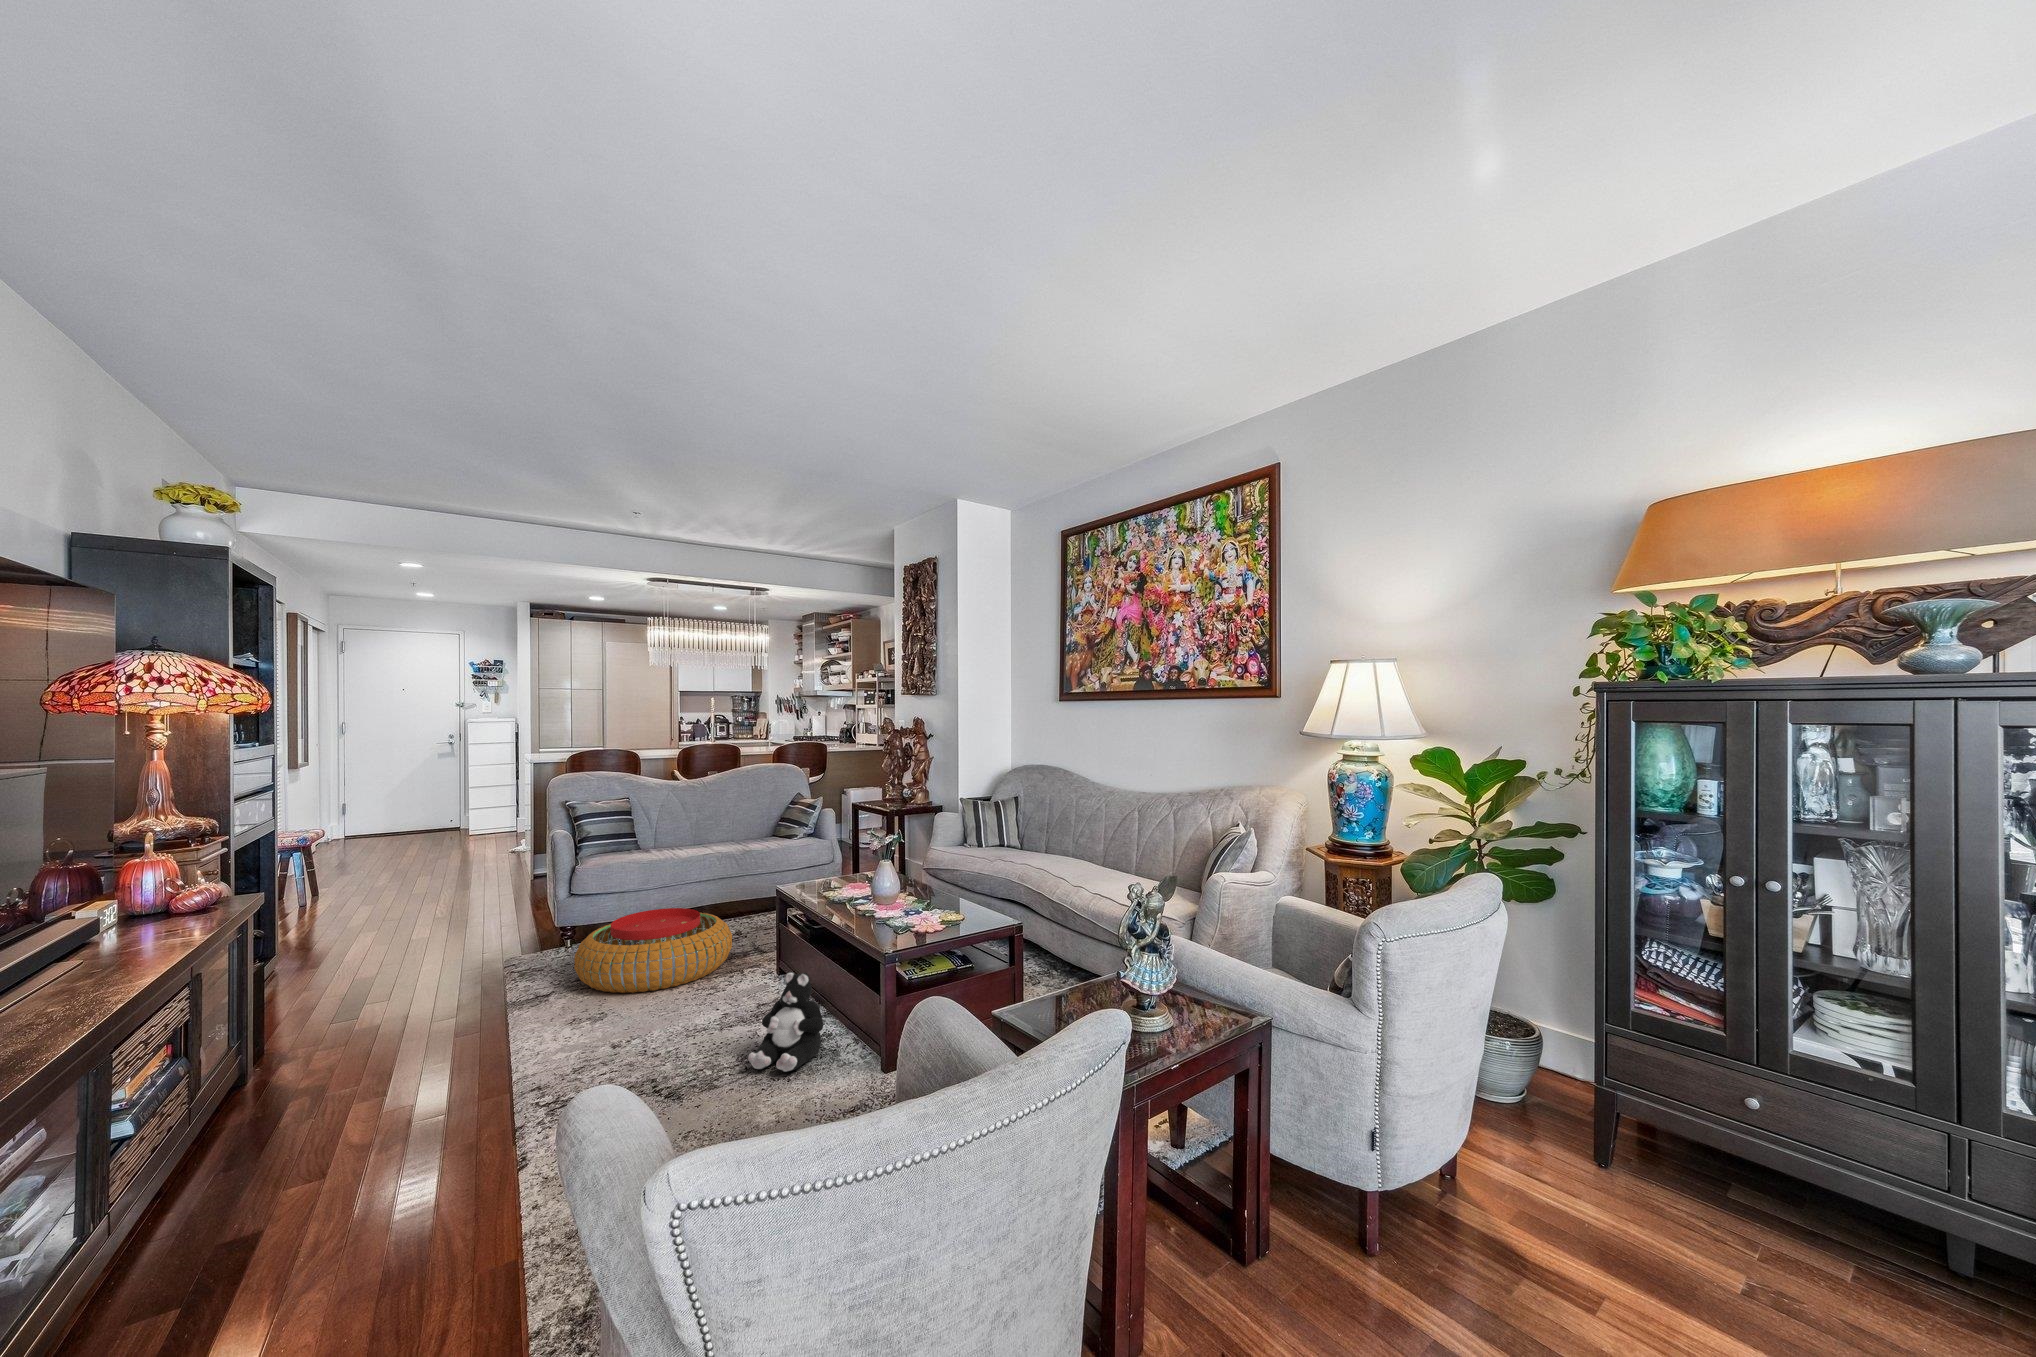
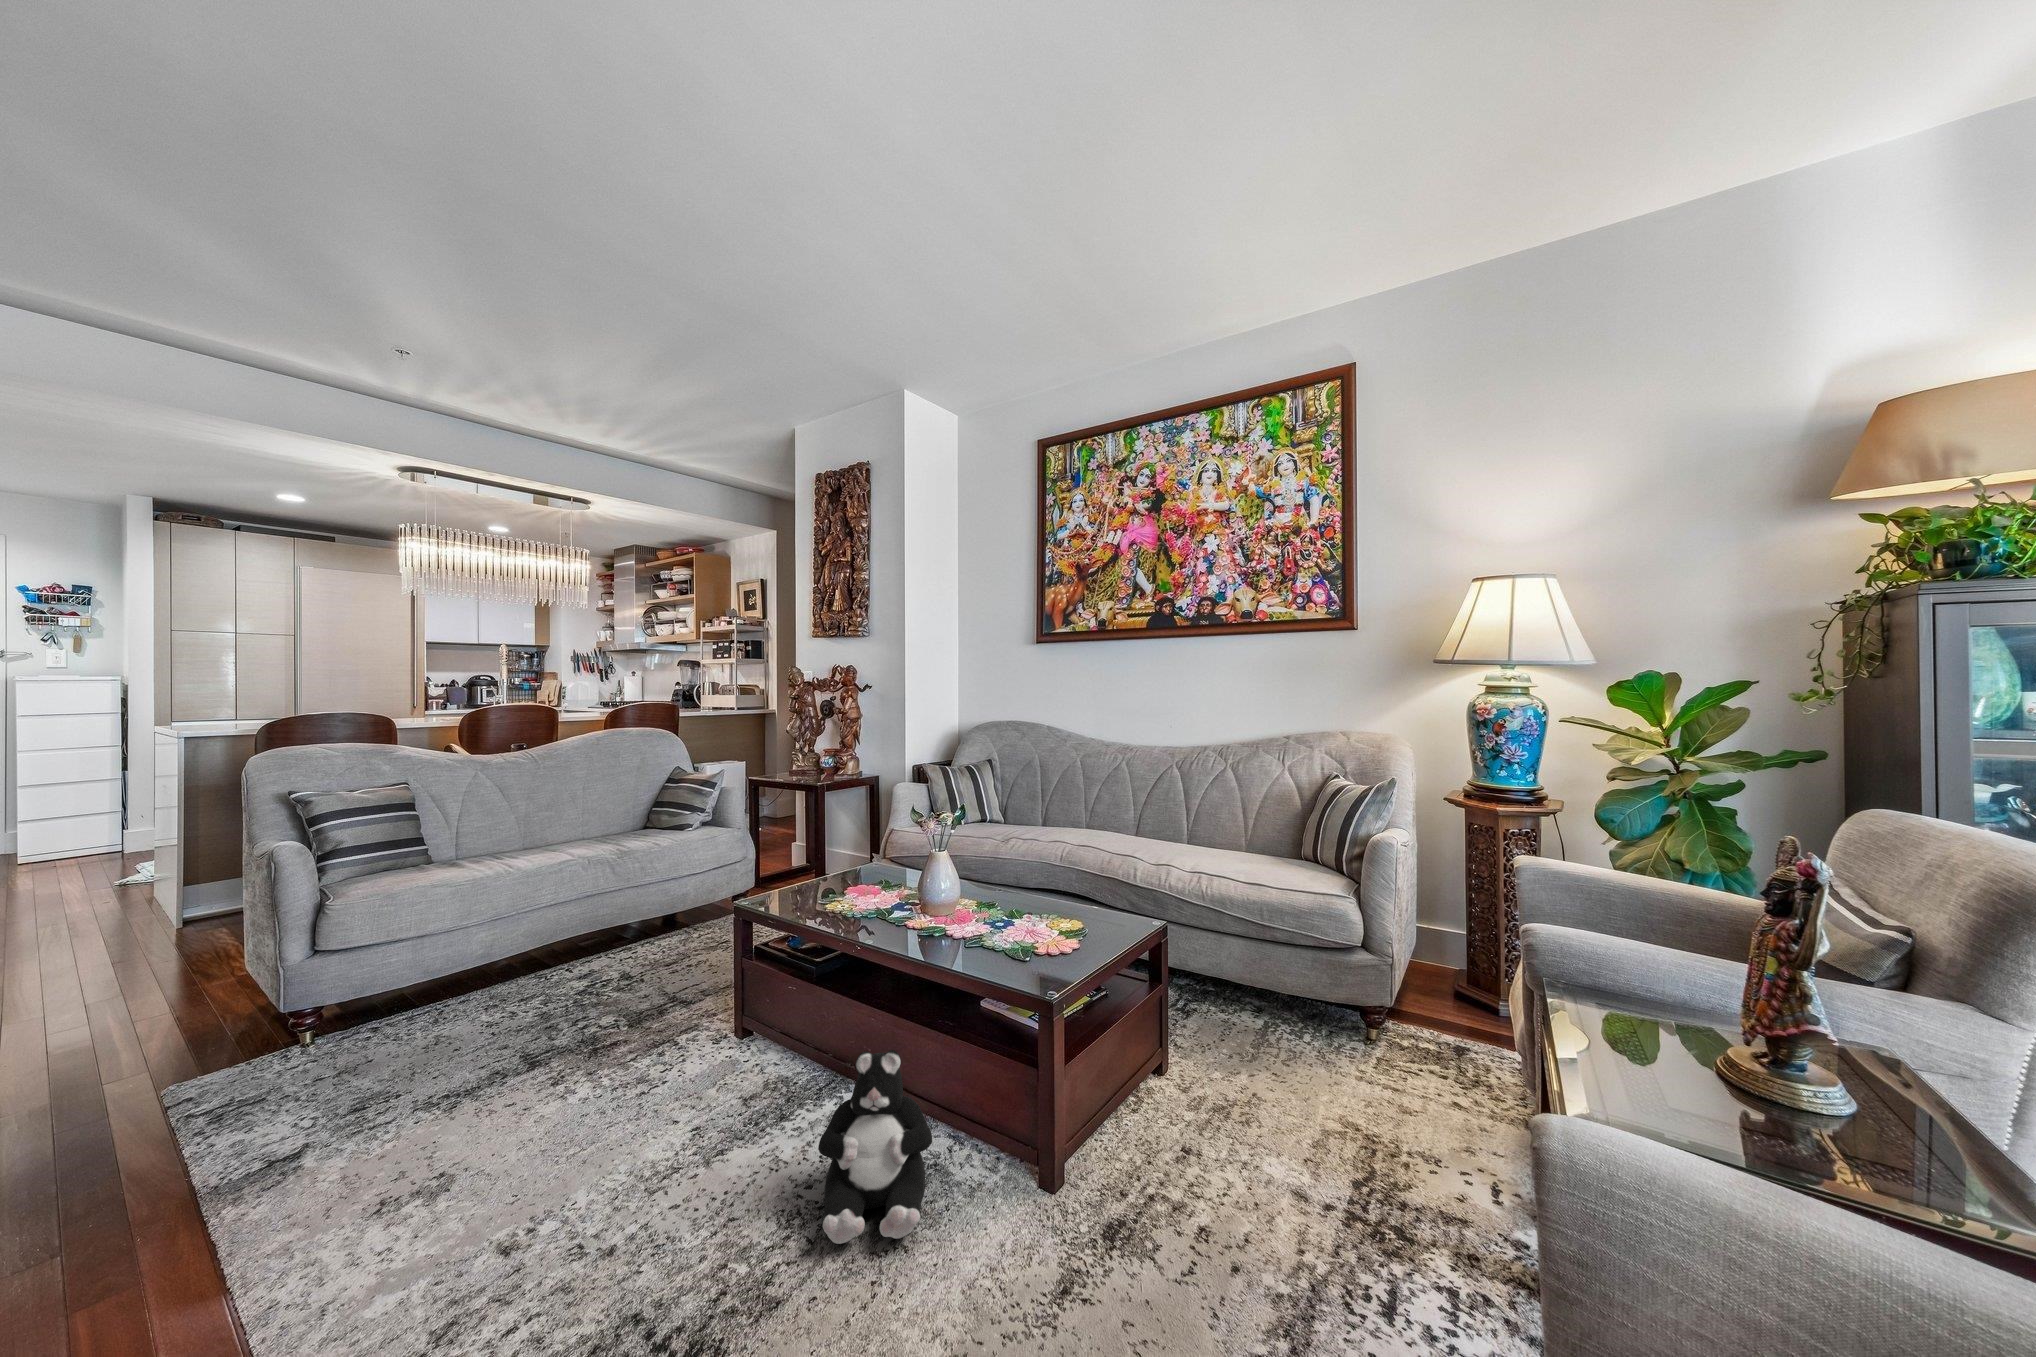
pouf: present [574,908,732,993] -> none [349,950,644,1120]

